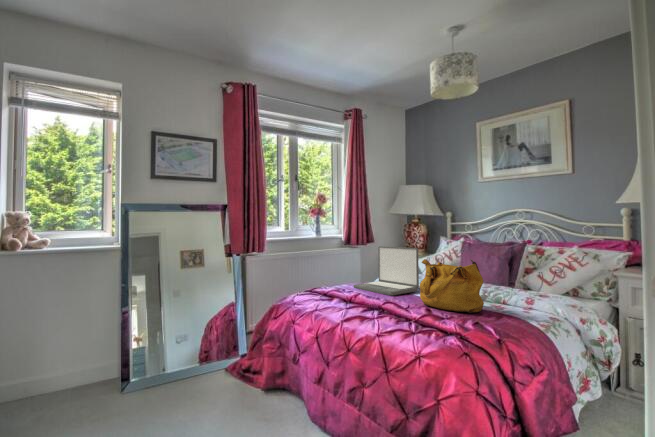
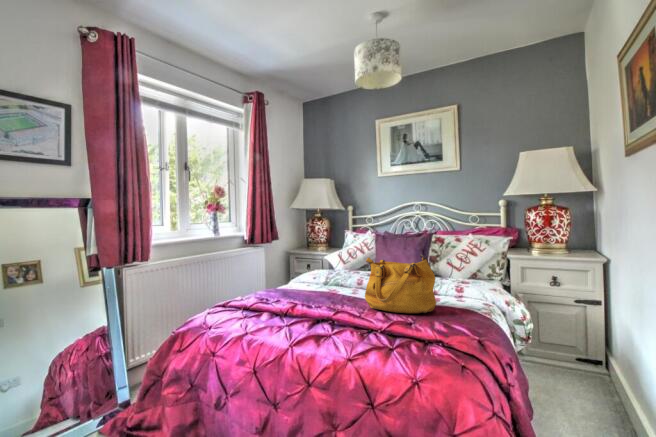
laptop: present [354,246,419,296] -> none [277,244,350,301]

